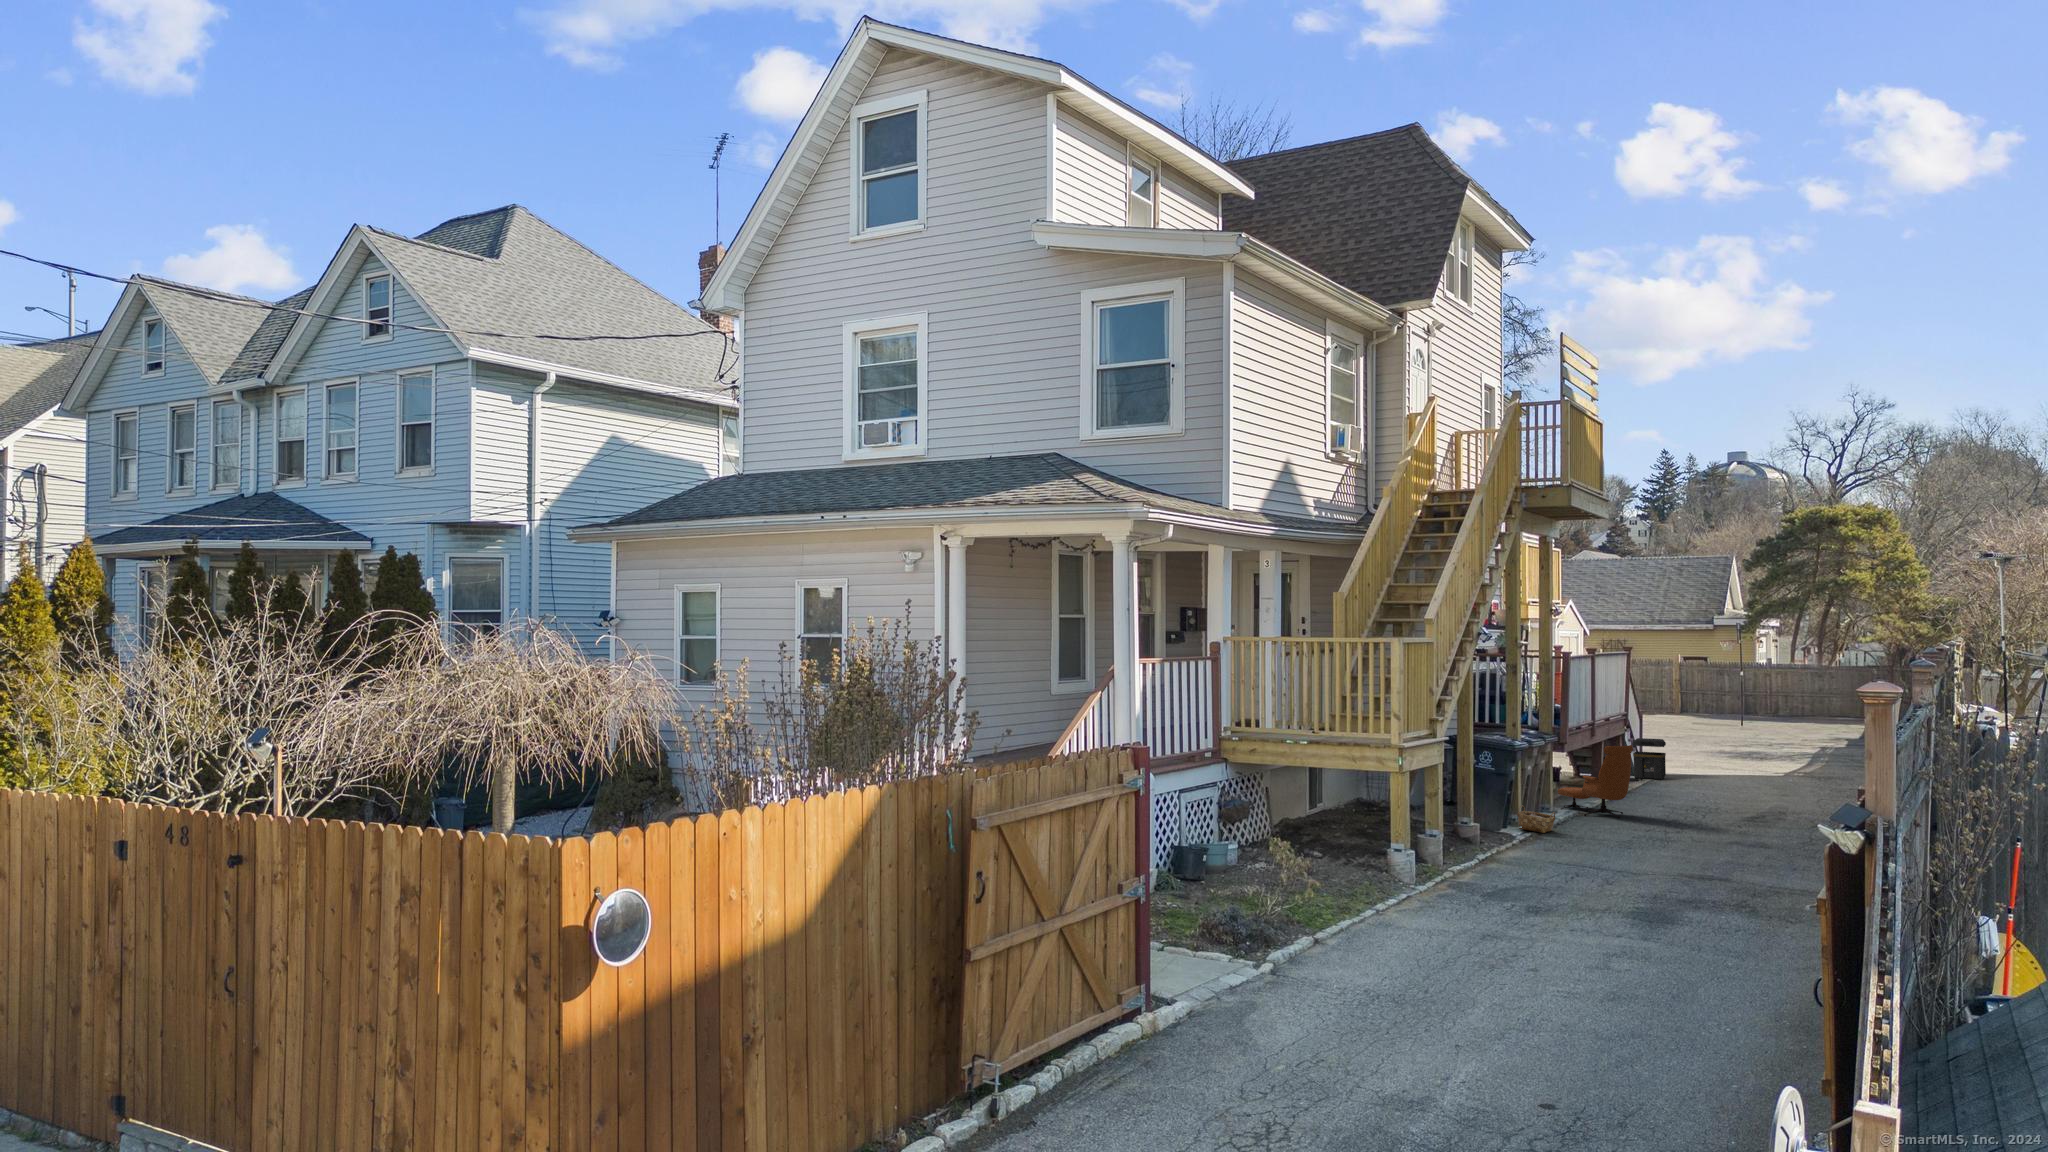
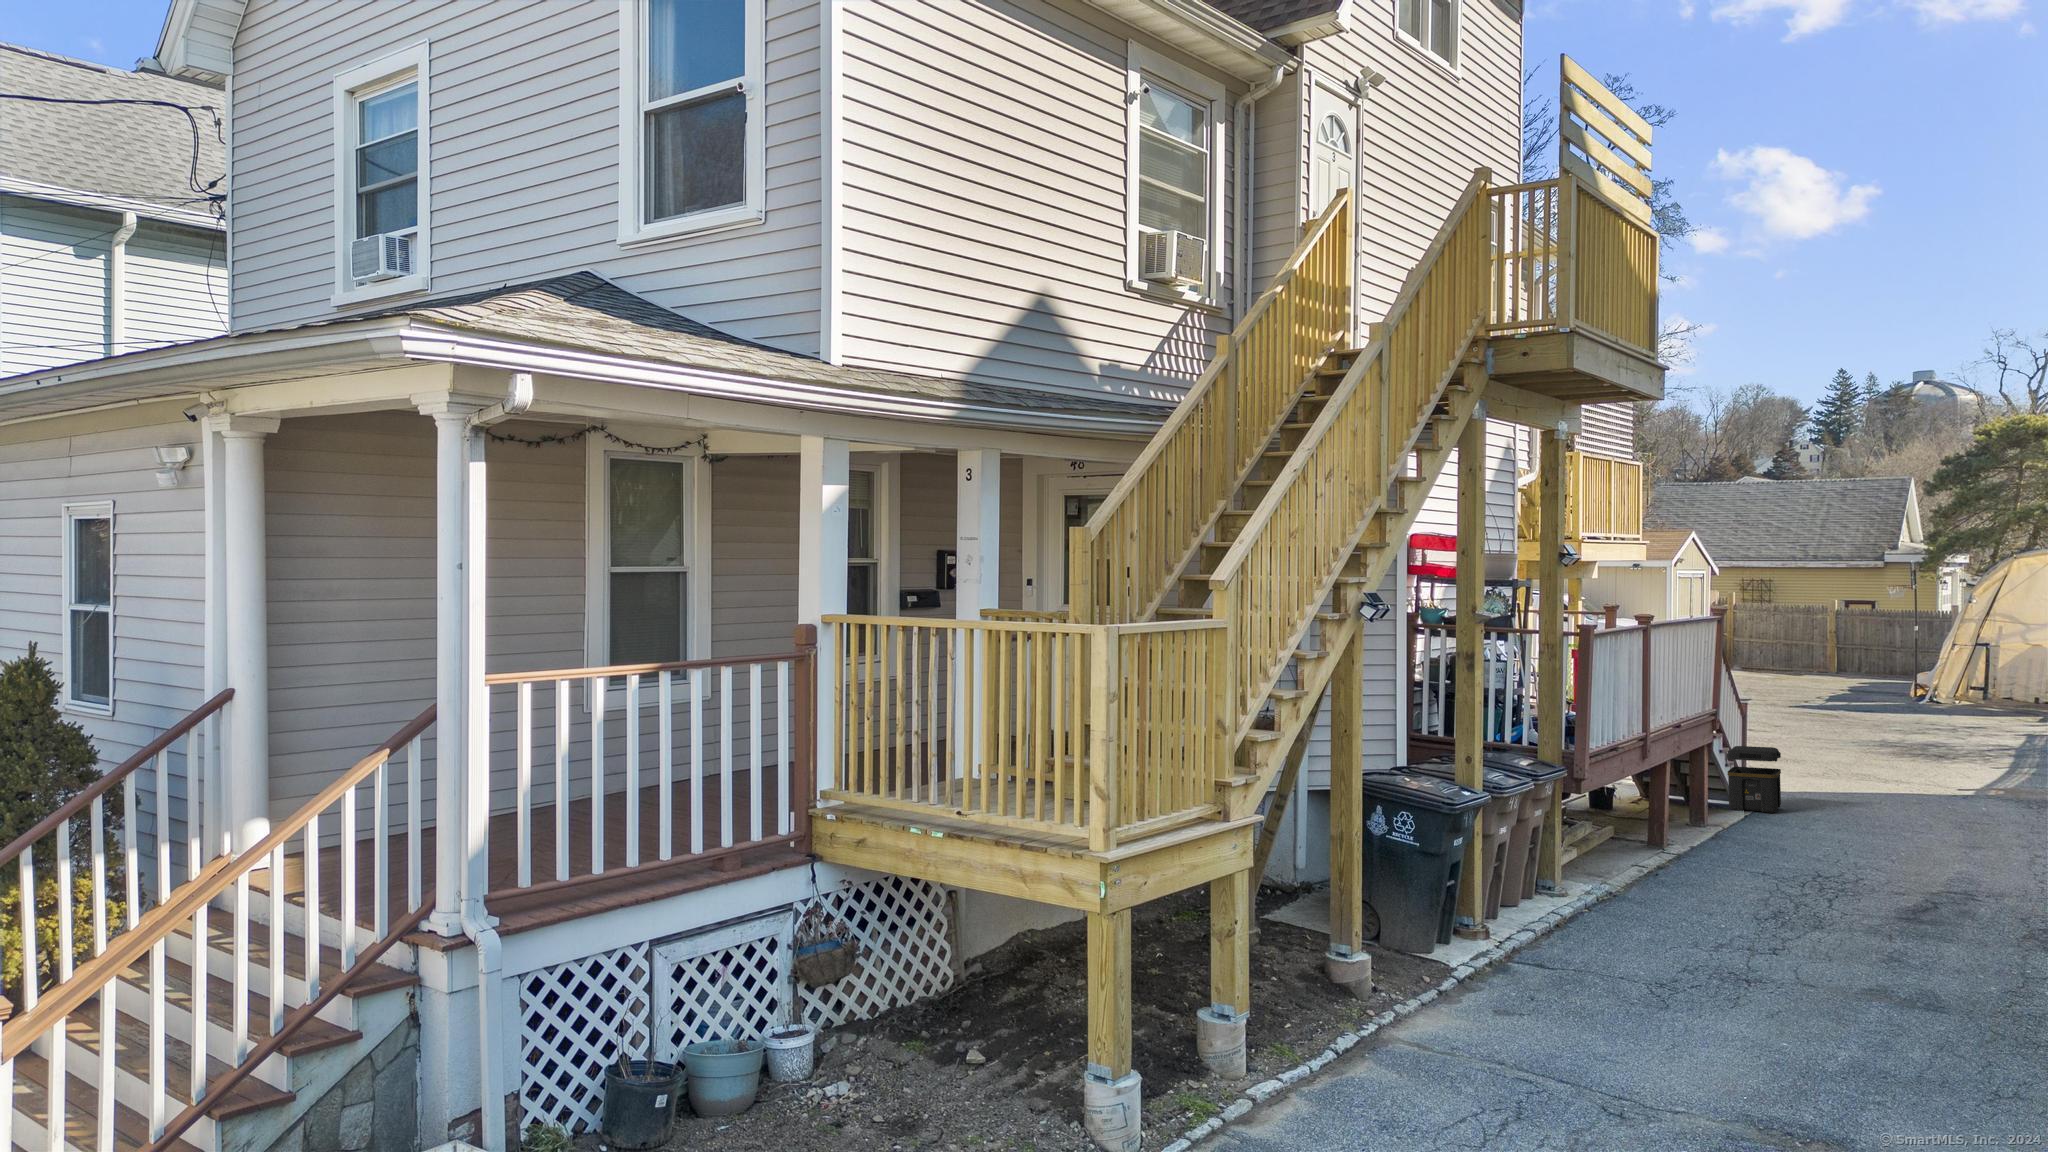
lounge chair: present [1558,745,1633,818] -> none [1573,784,1695,913]
woven basket: present [1517,805,1555,833] -> none [1469,903,1538,958]

